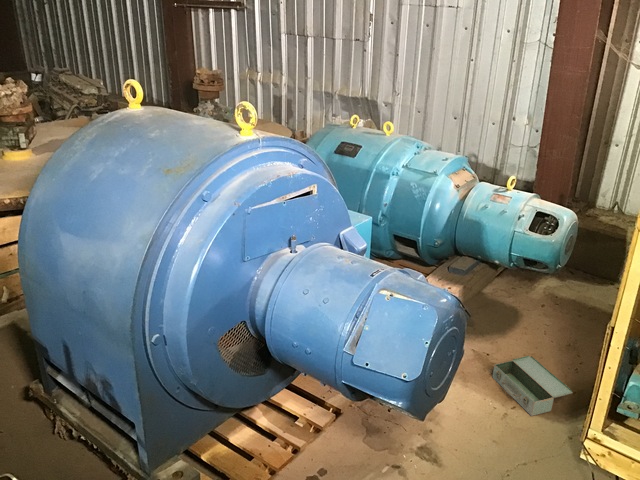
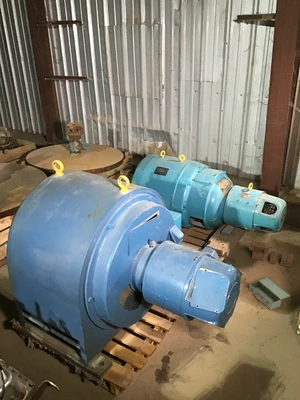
cardboard box: none [499,293,586,345] -> present [249,242,293,267]

